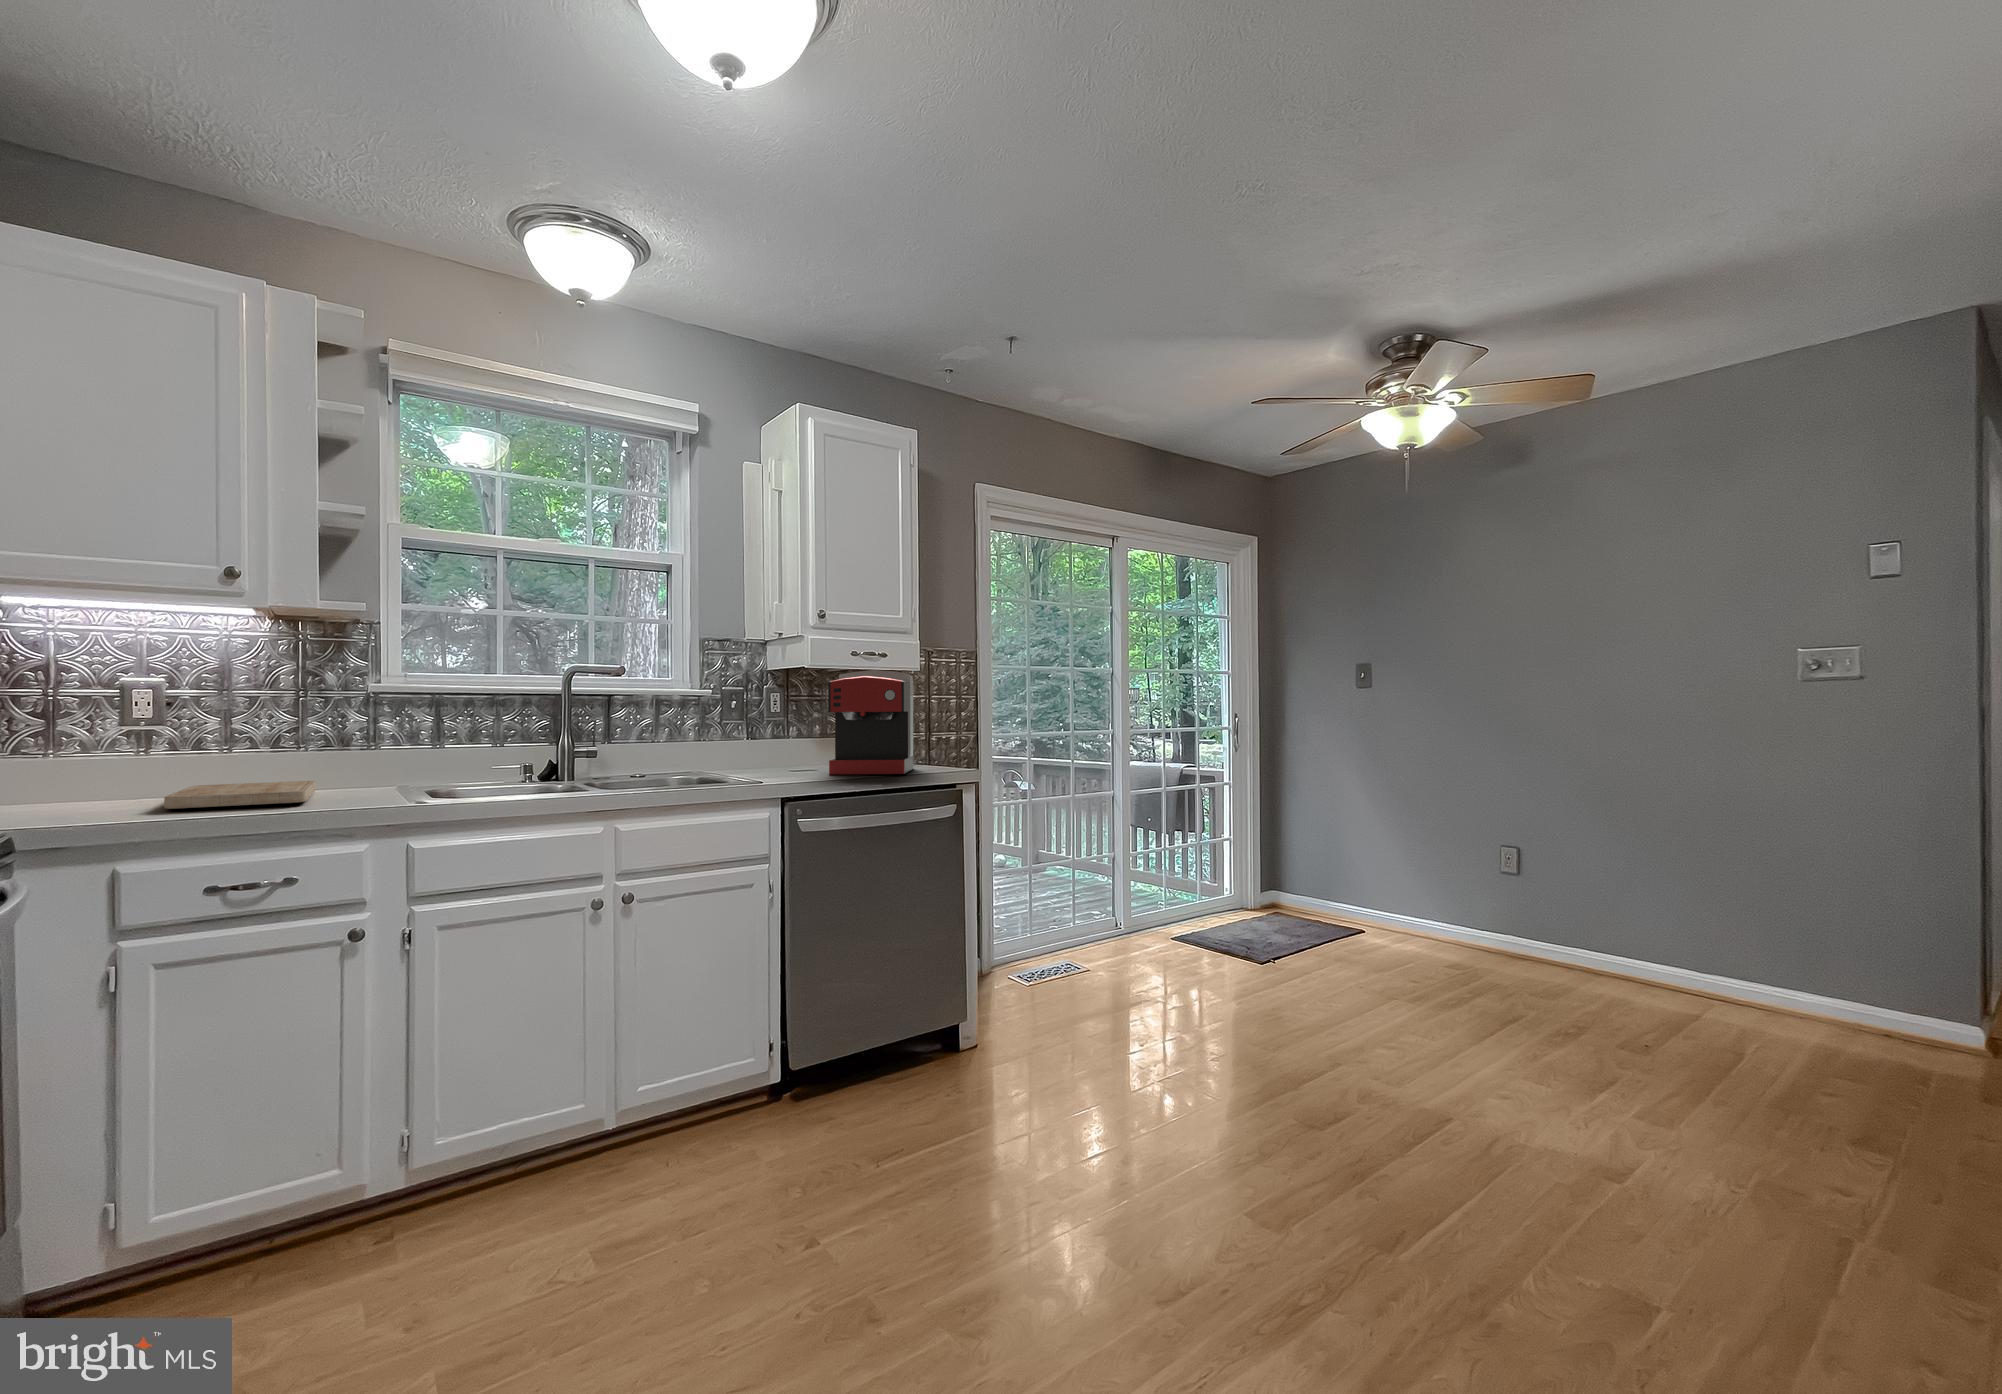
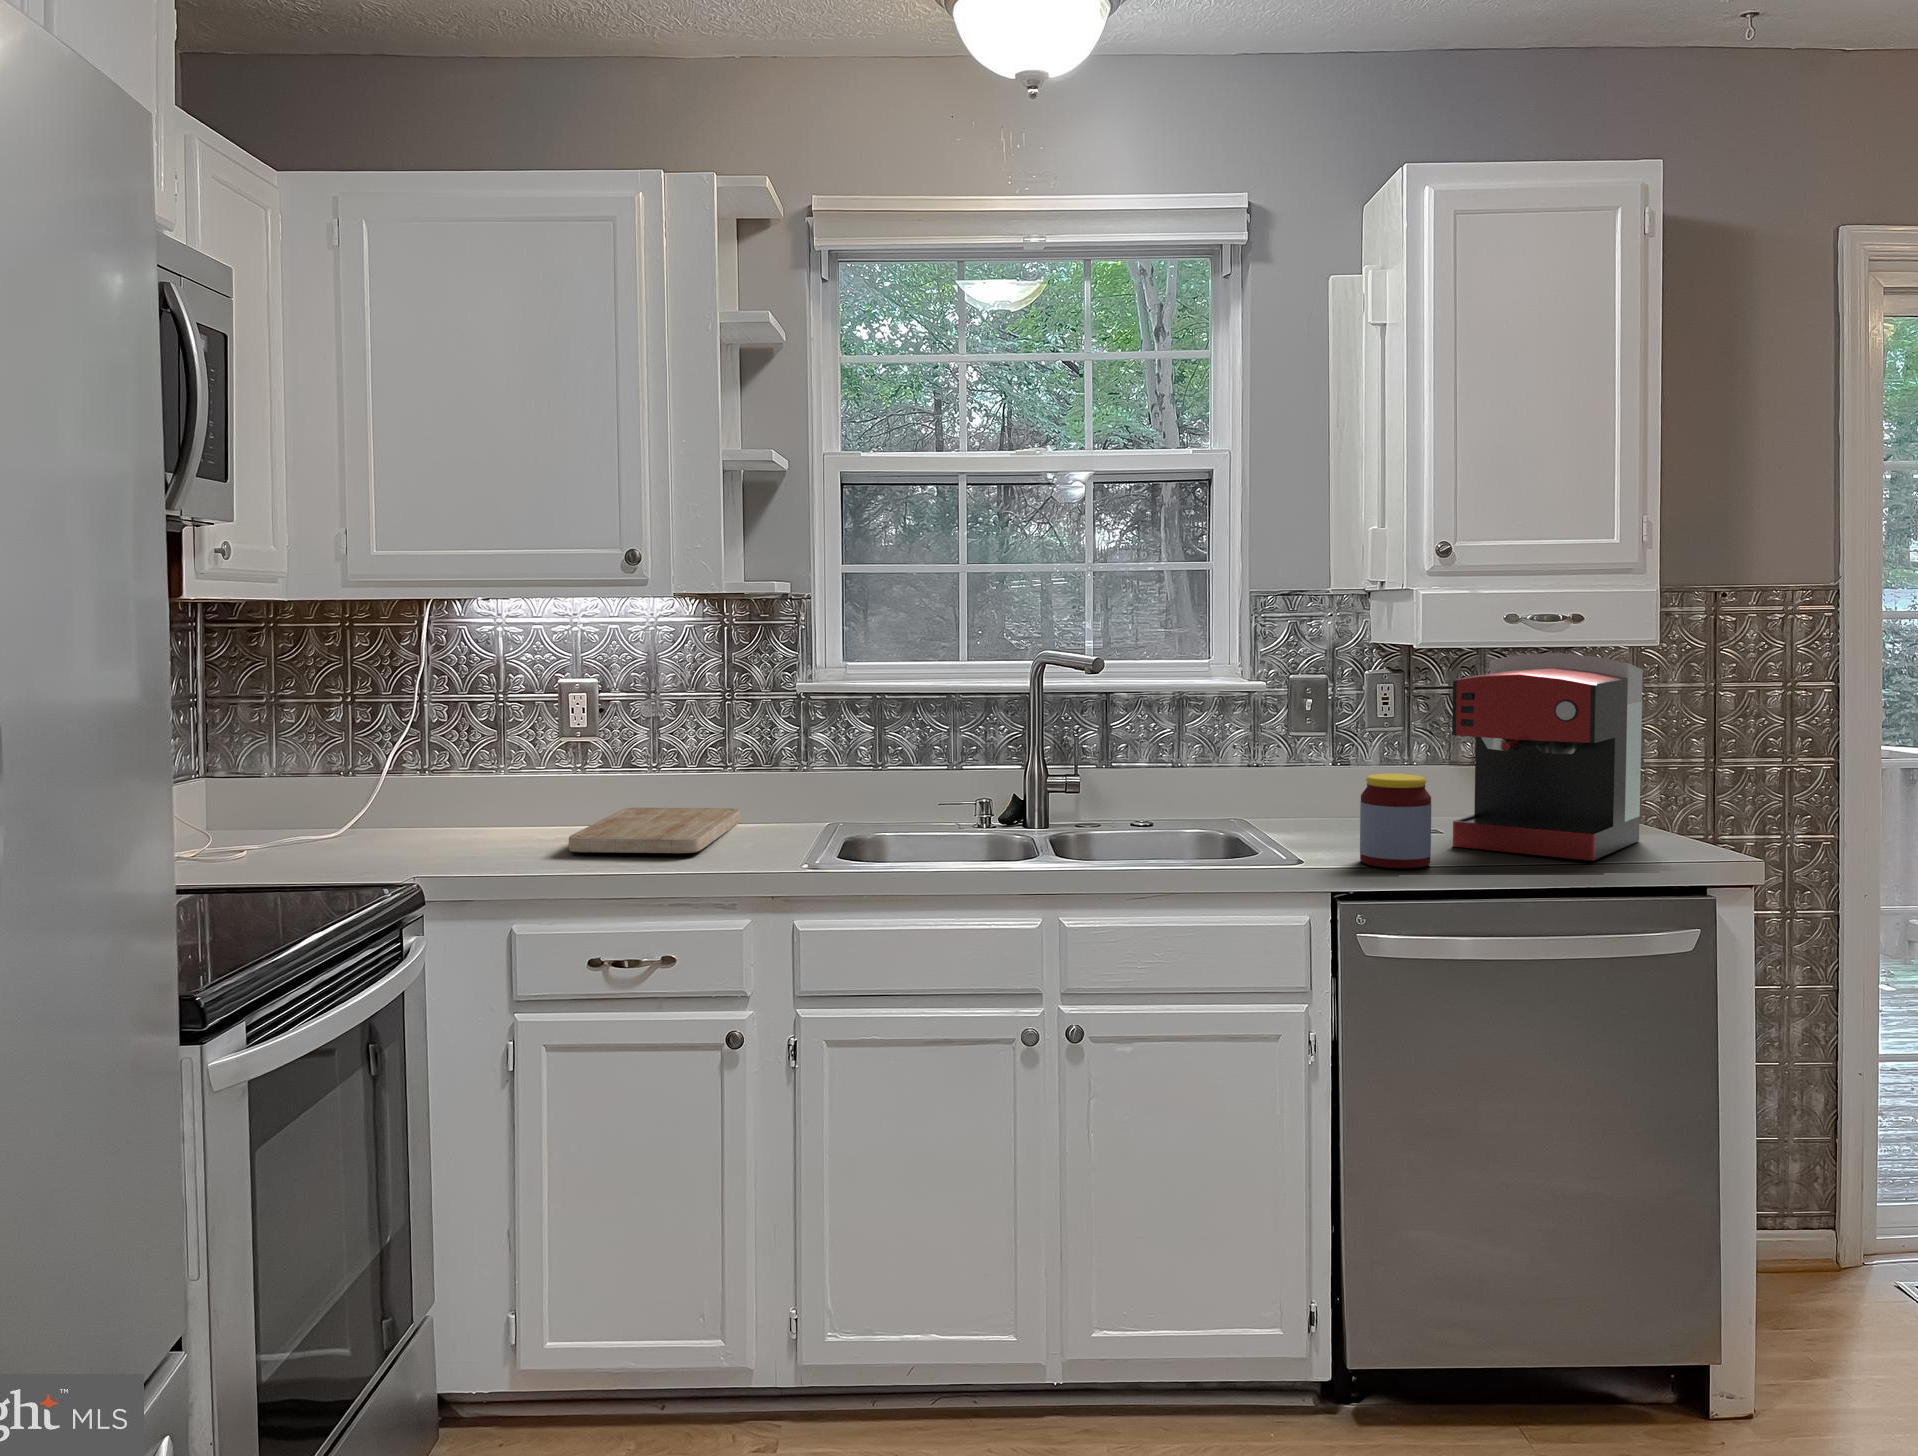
jar: none [789,731,829,782] -> present [1360,774,1431,868]

